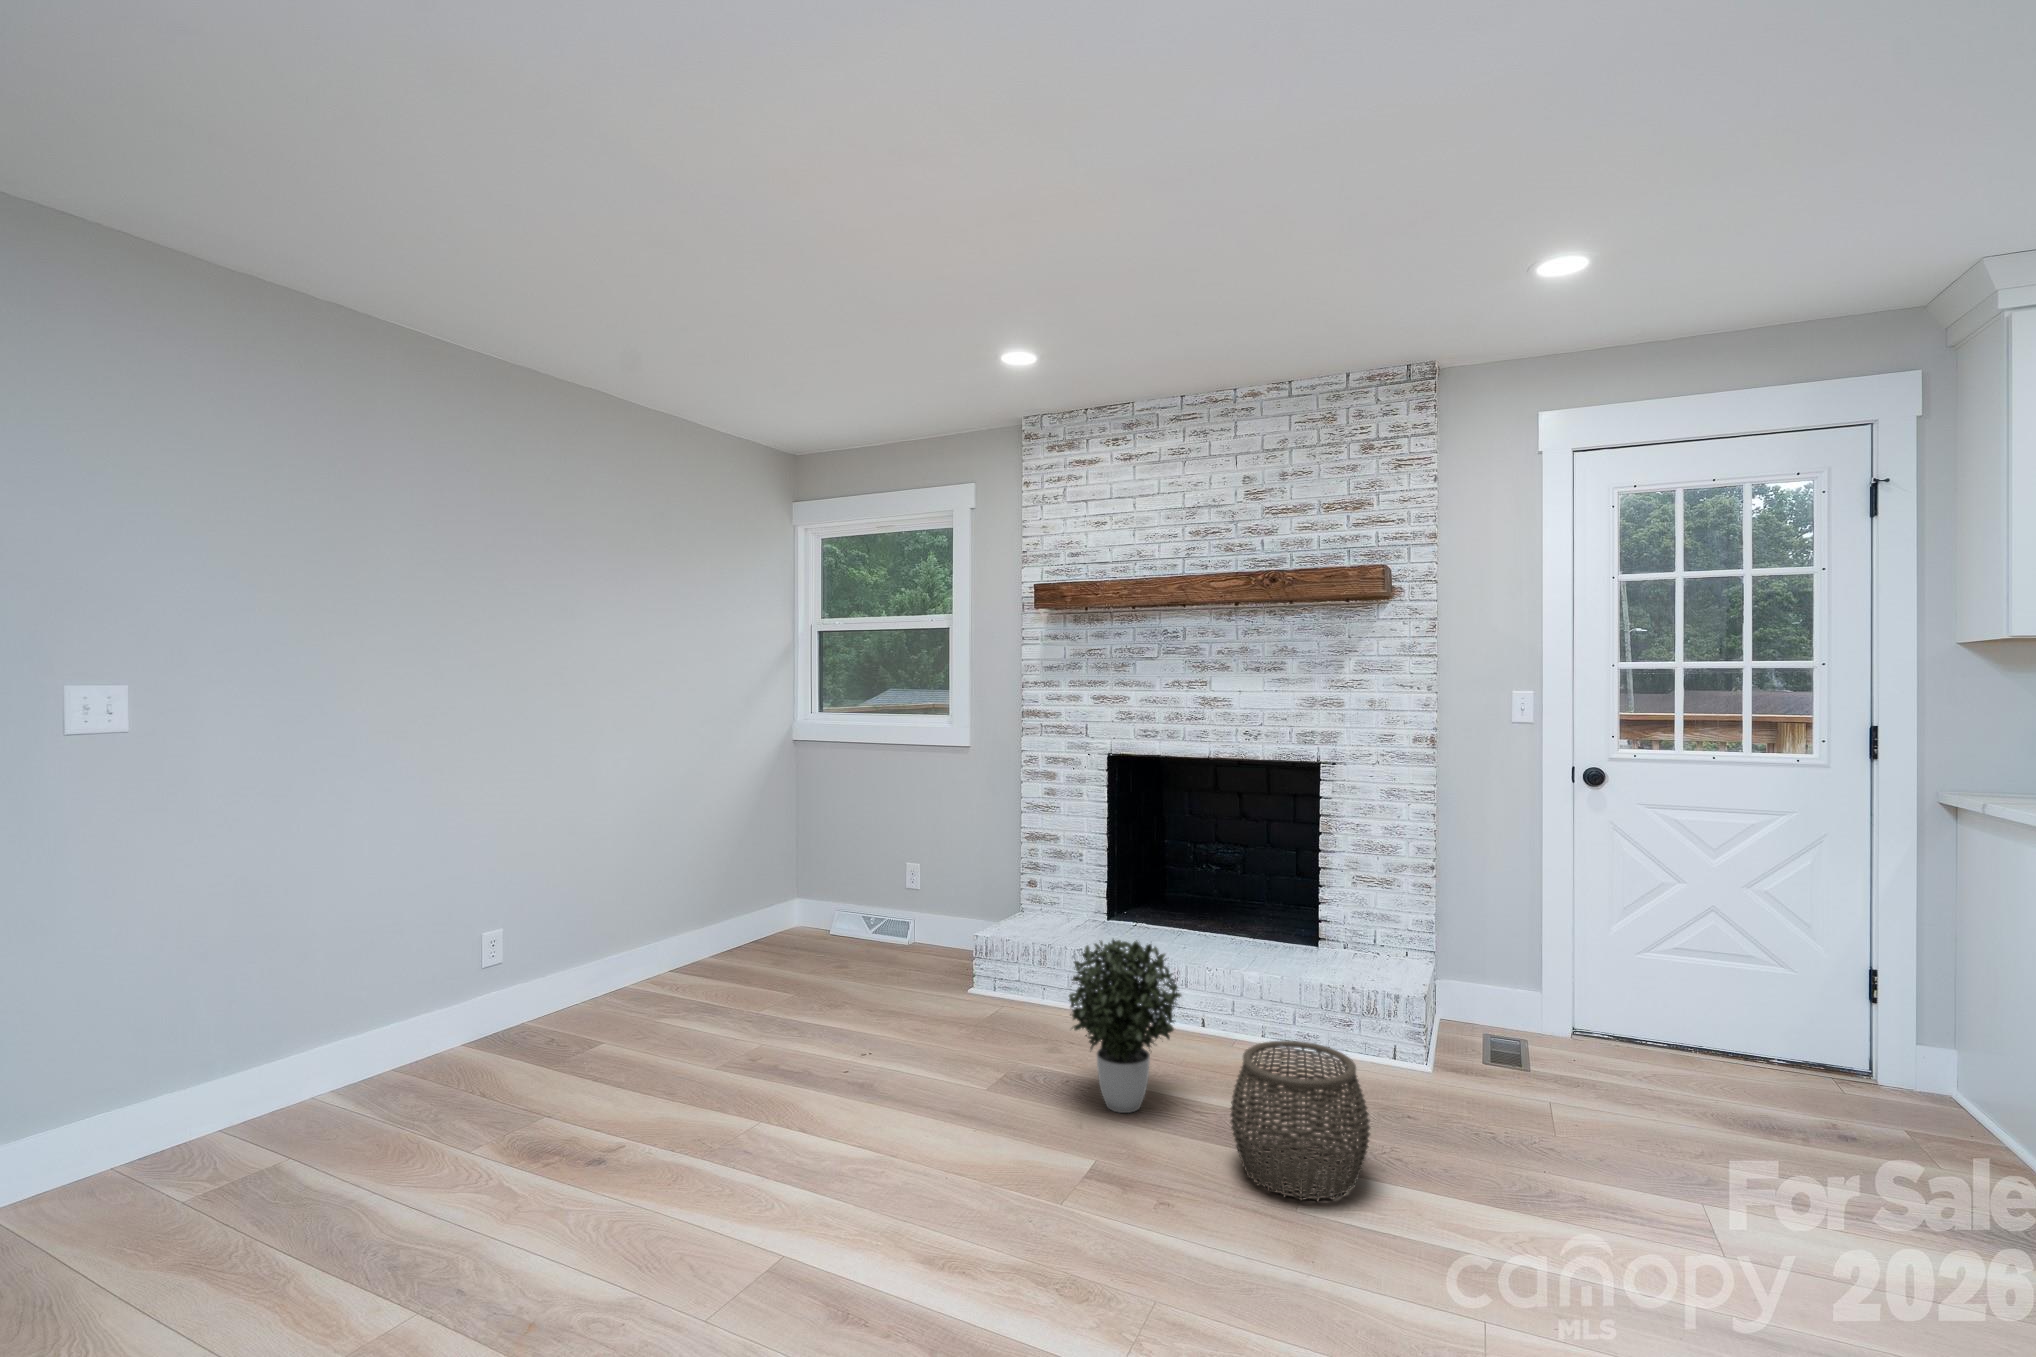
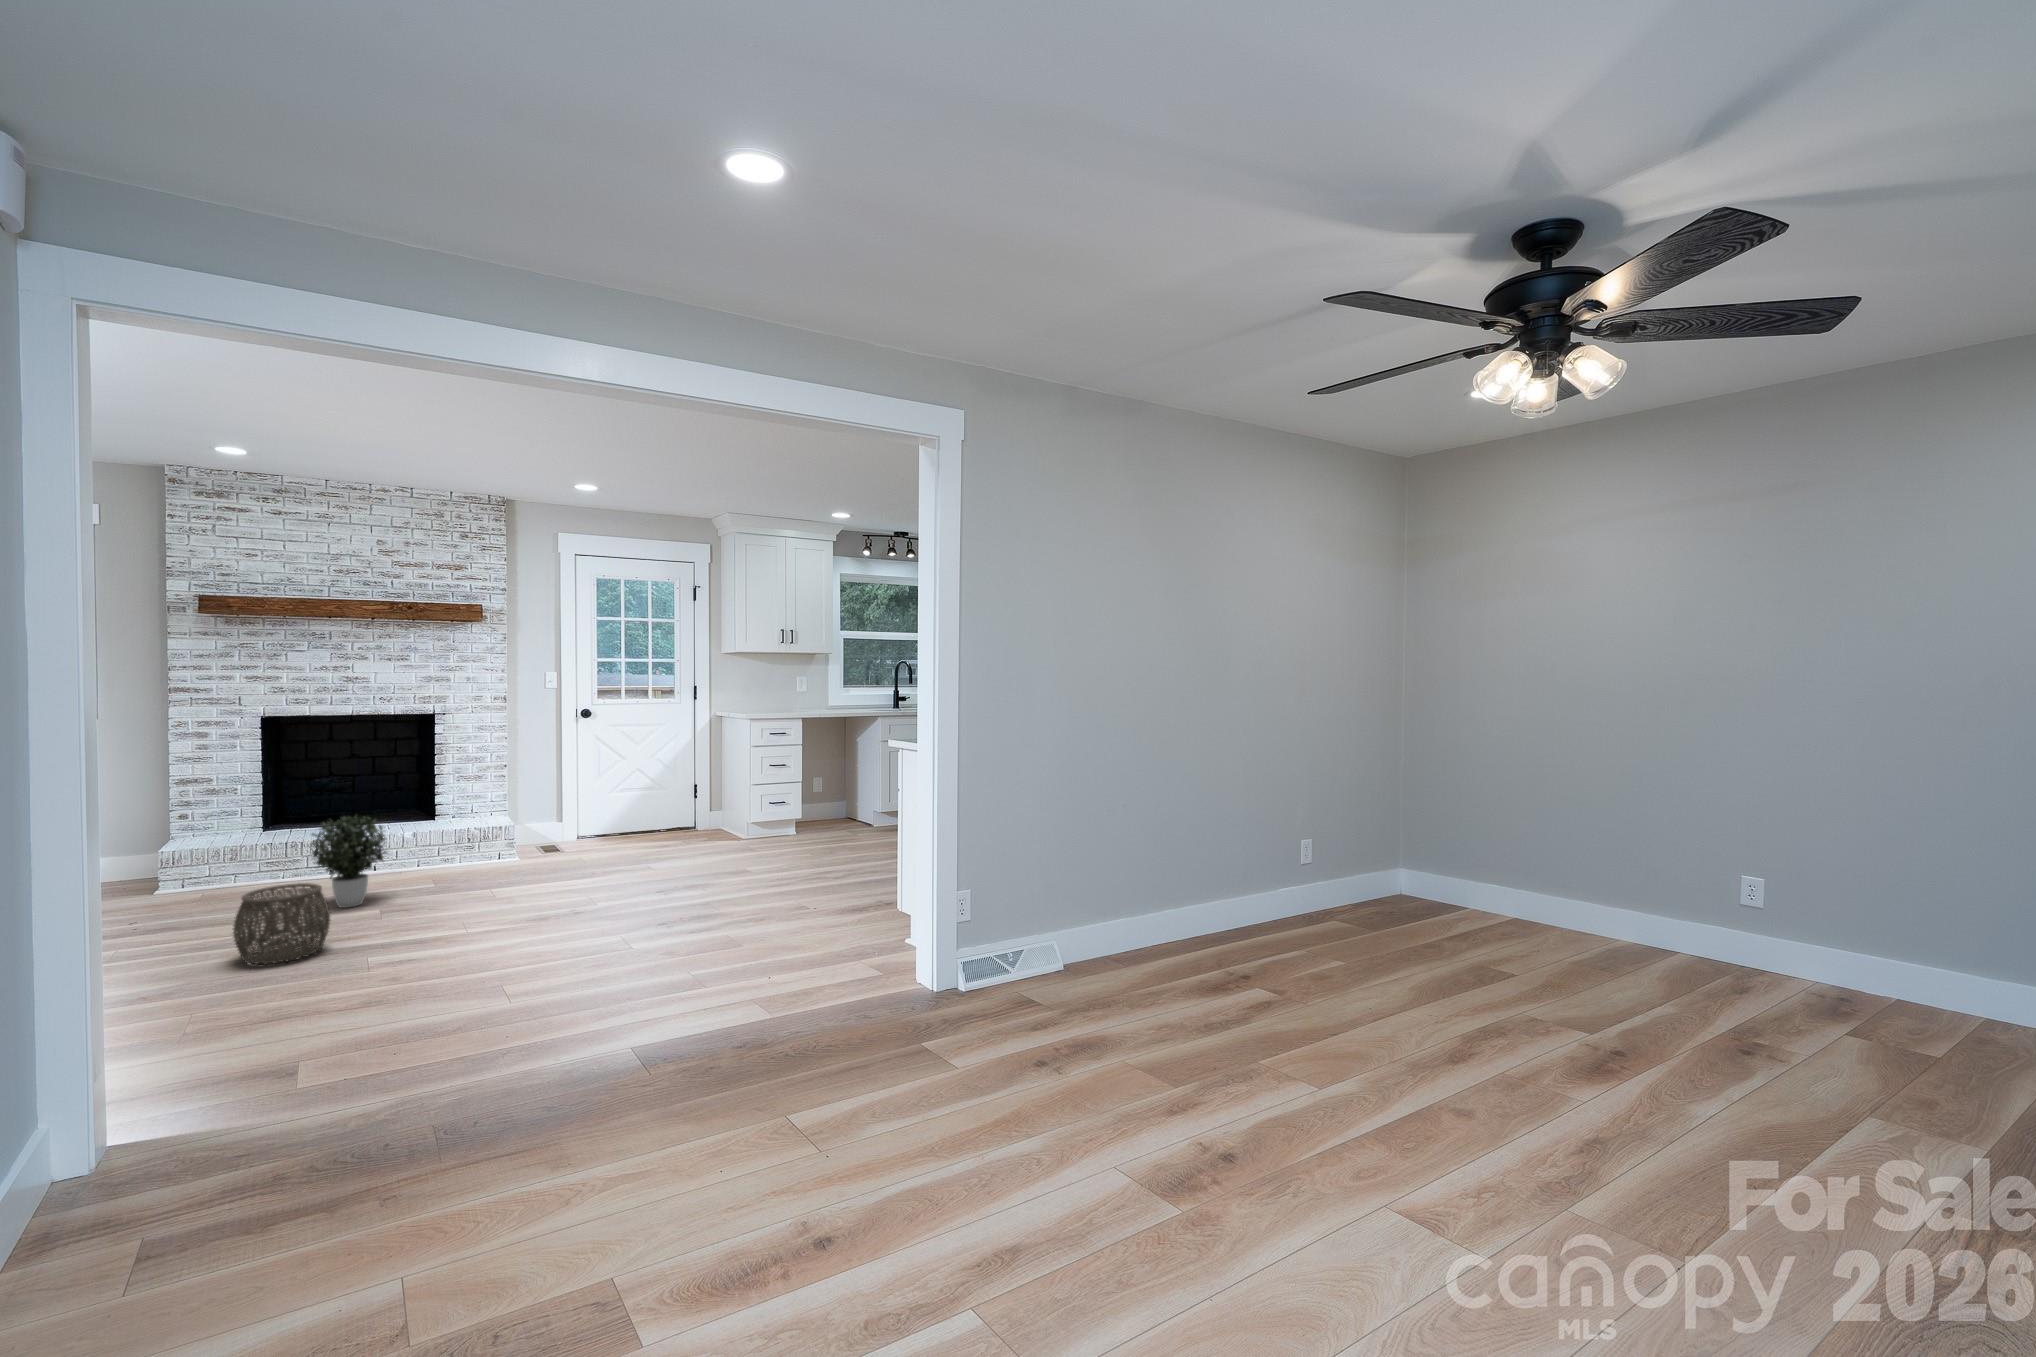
woven basket: present [1230,1041,1370,1201] -> present [233,883,330,964]

